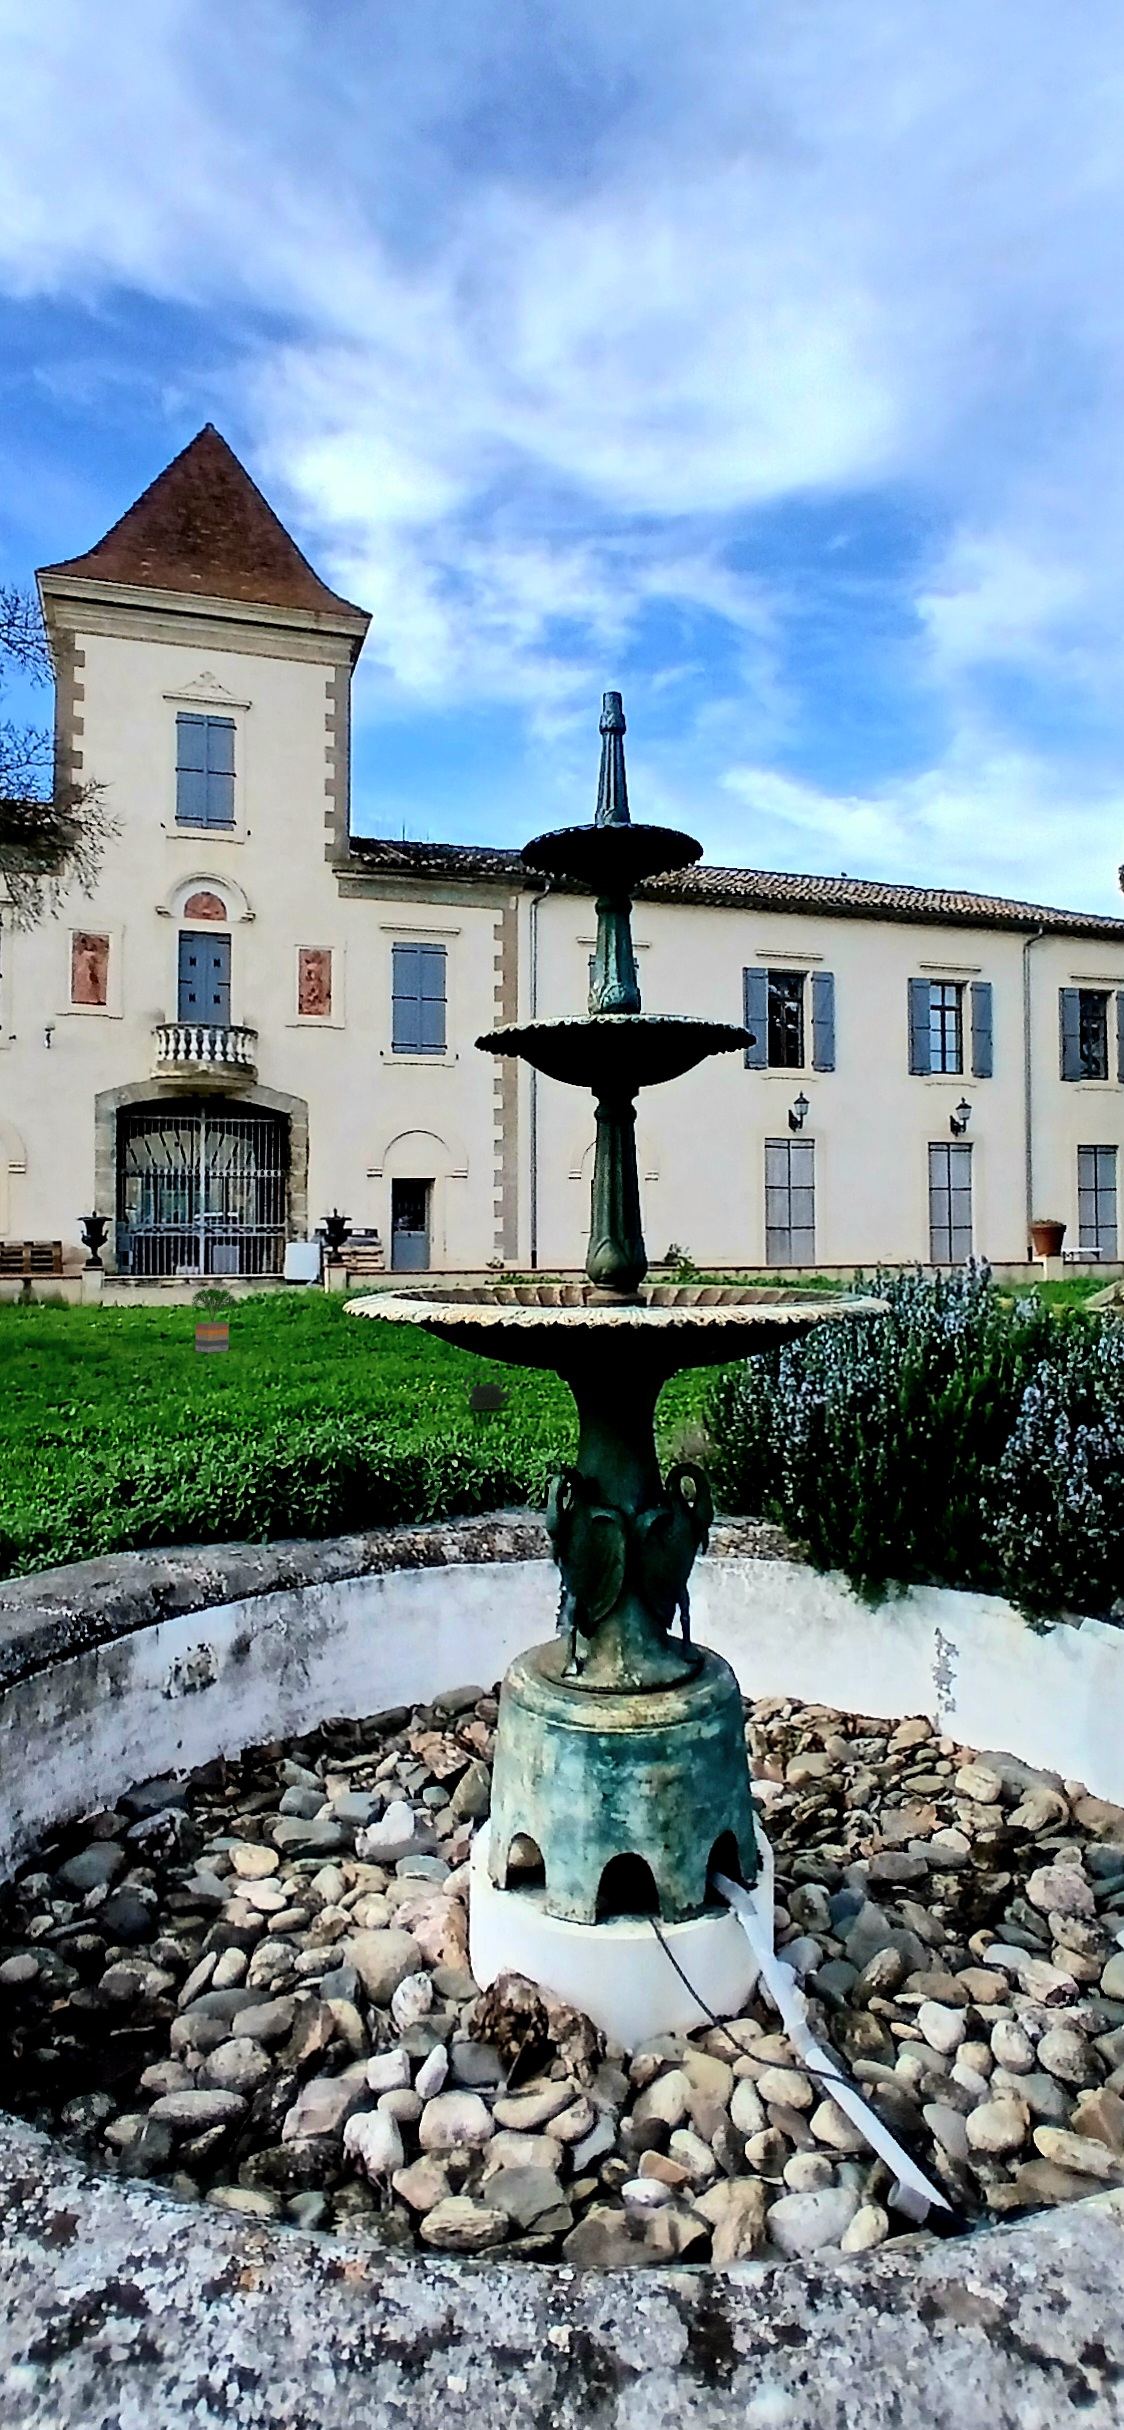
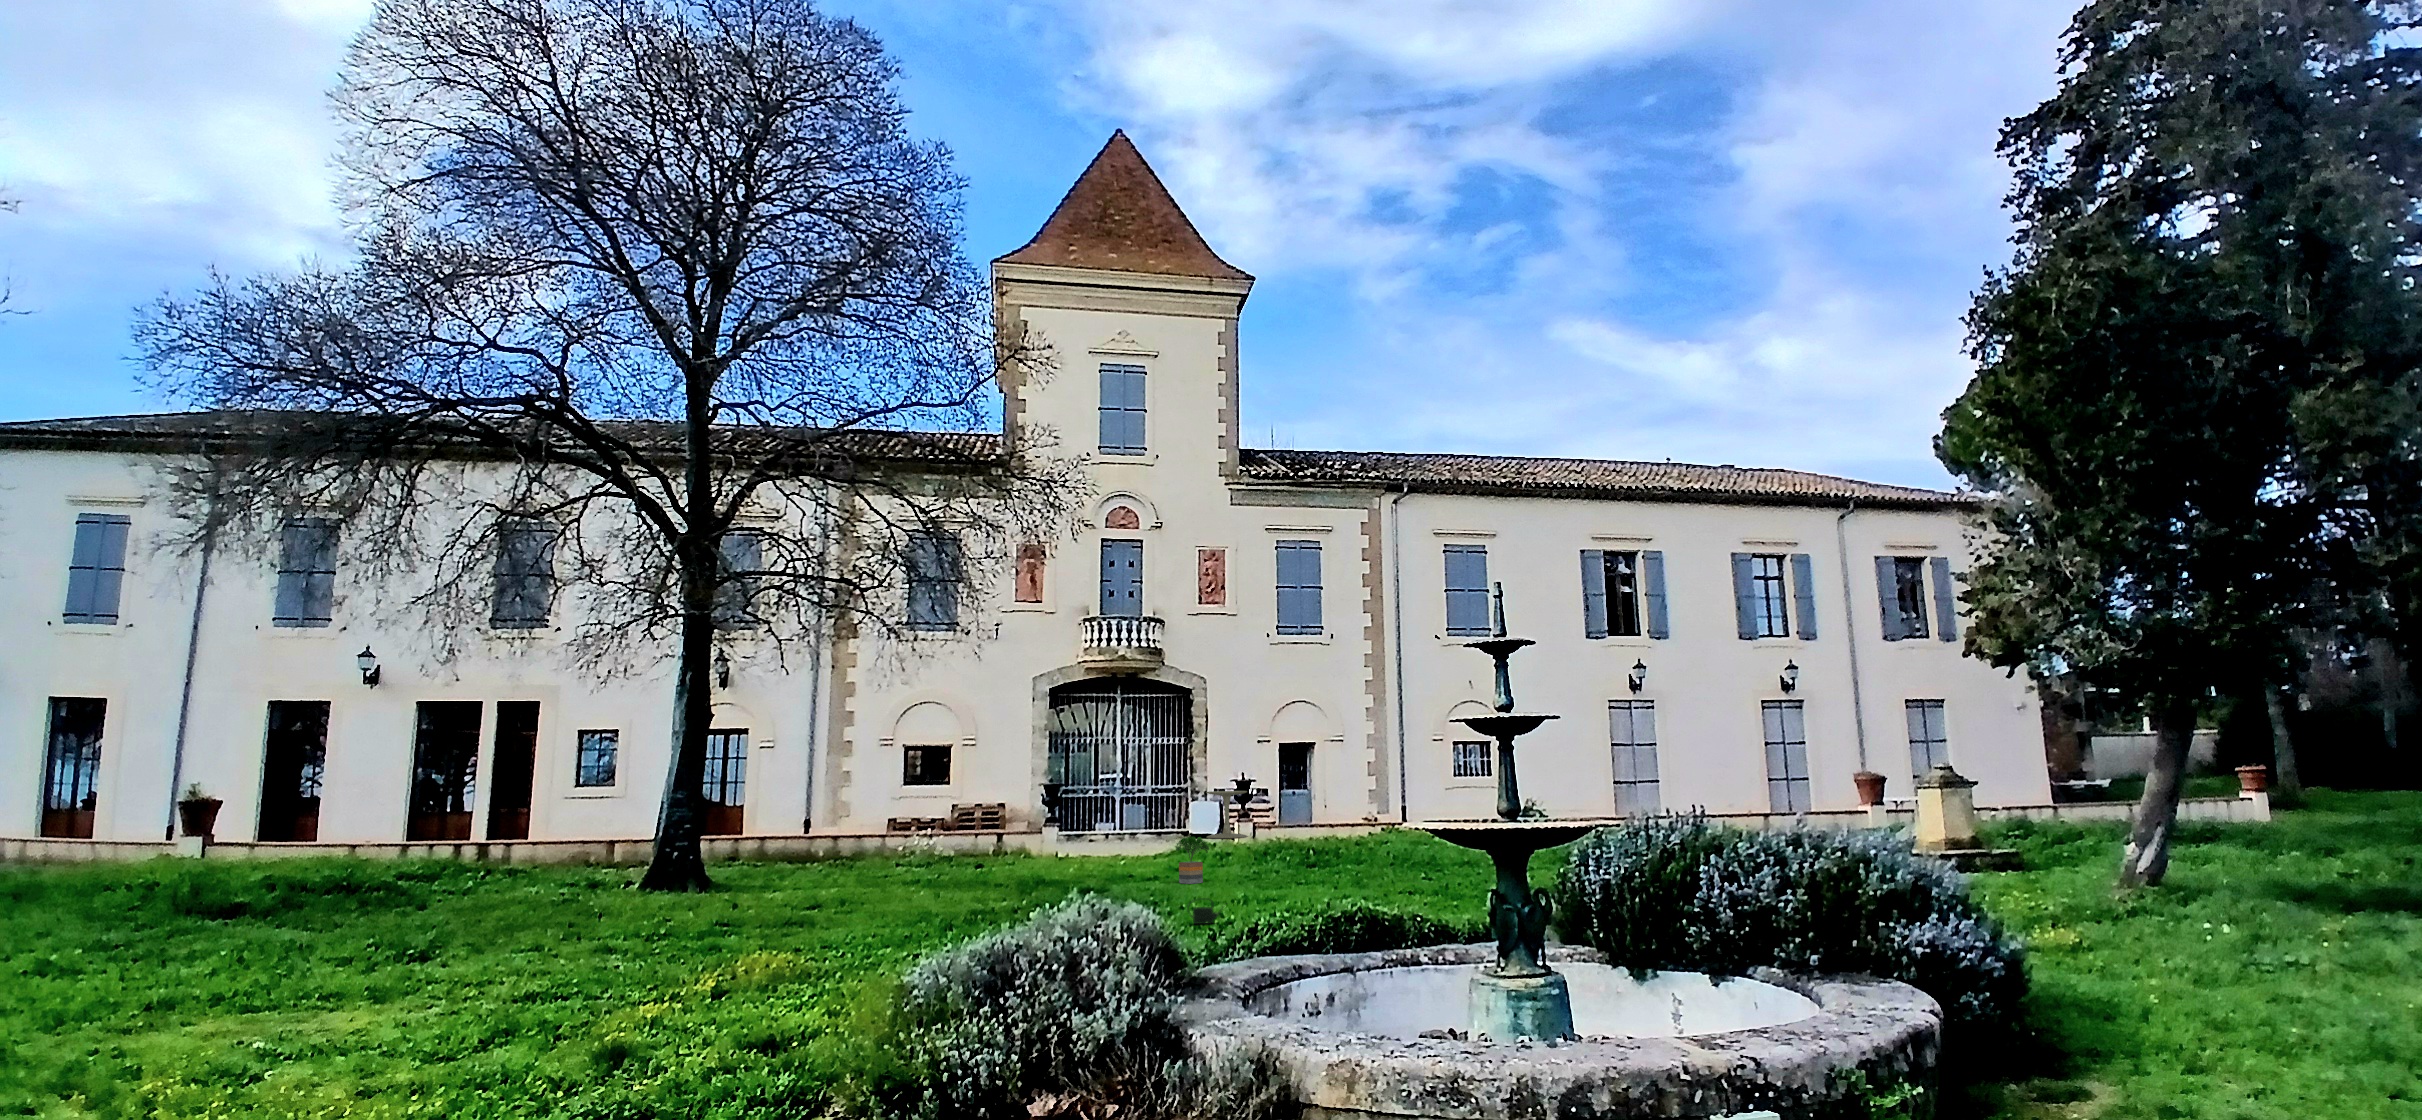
pedestal table: none [300,1230,349,1285] -> present [1206,791,1248,838]
watering can: present [463,1372,519,1410] -> present [1191,902,1227,924]

